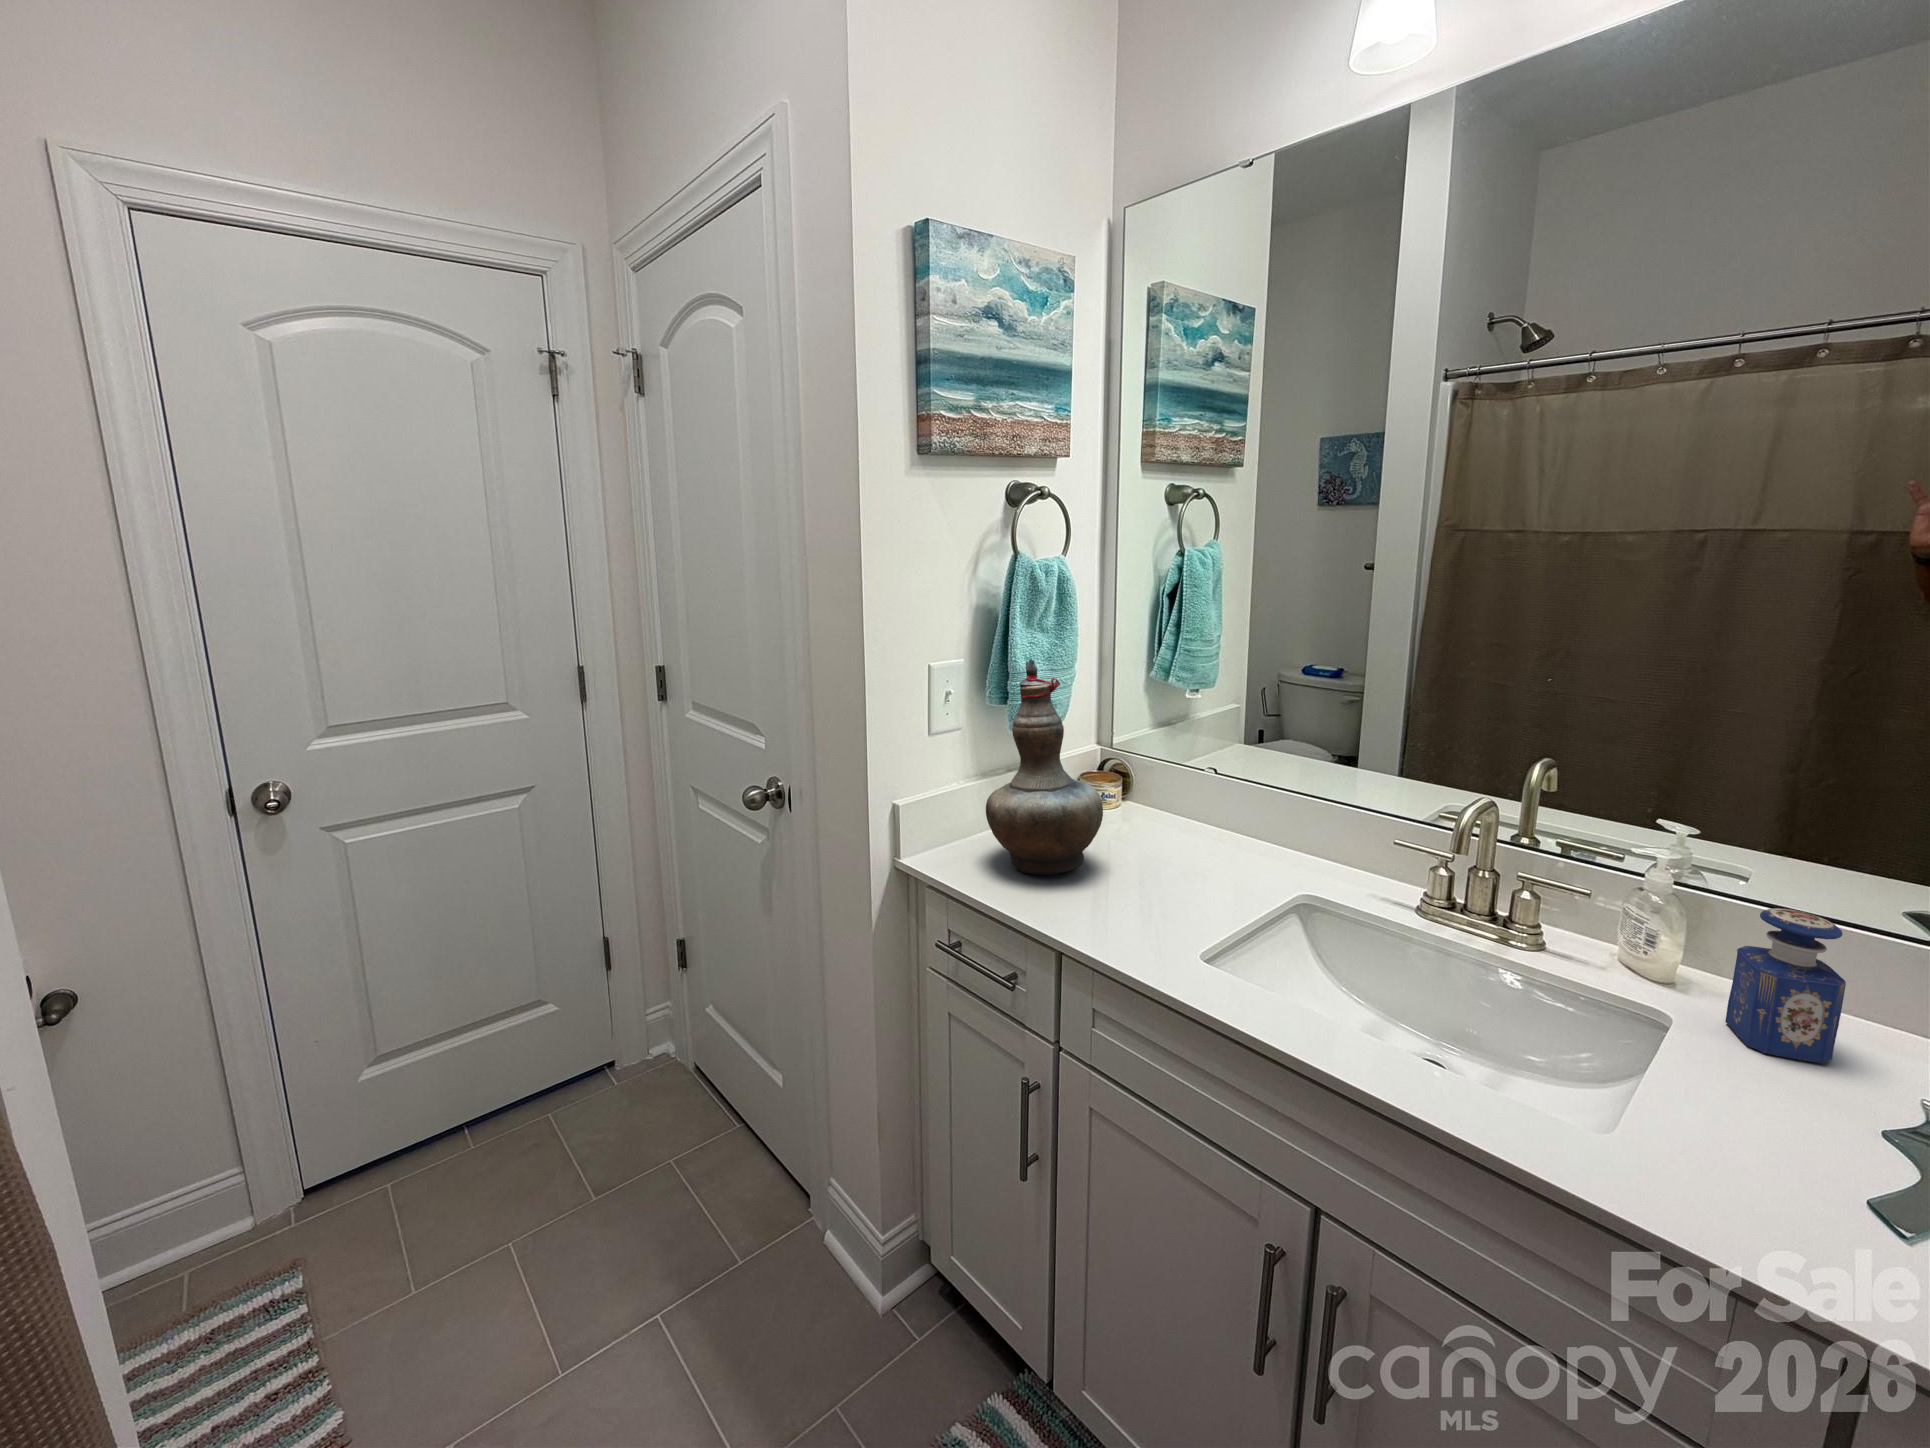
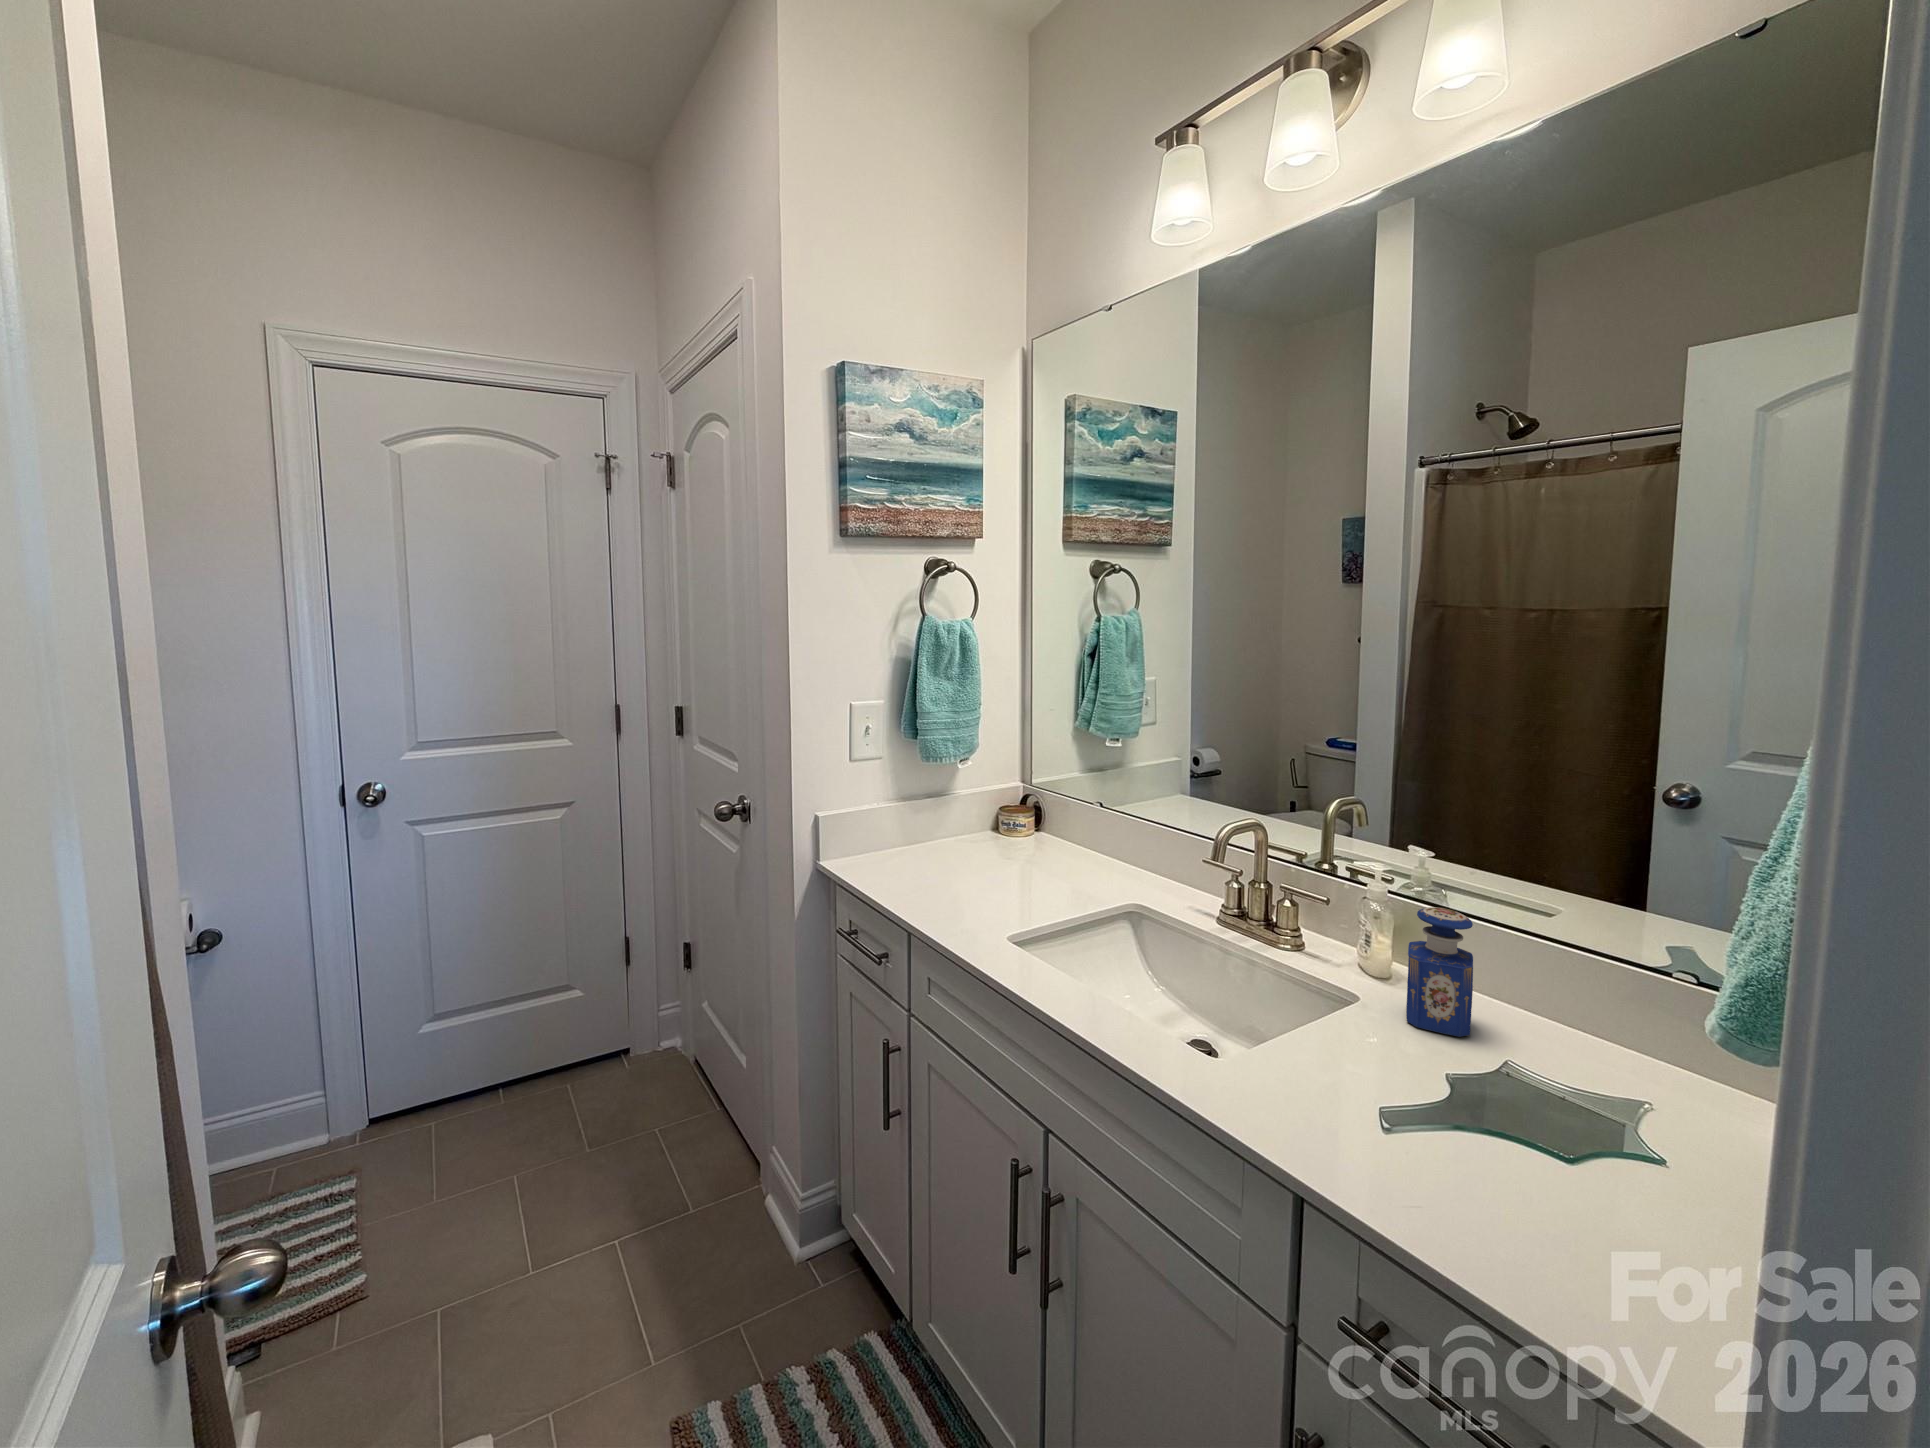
decorative vase: present [986,659,1103,875] -> none [884,699,978,877]

